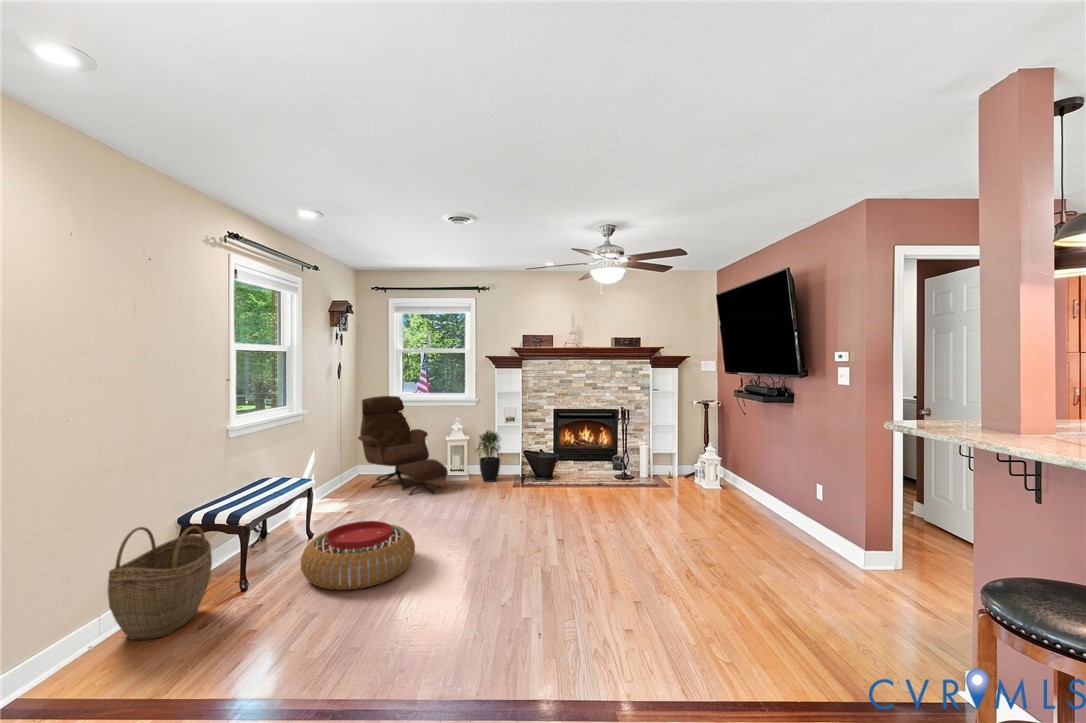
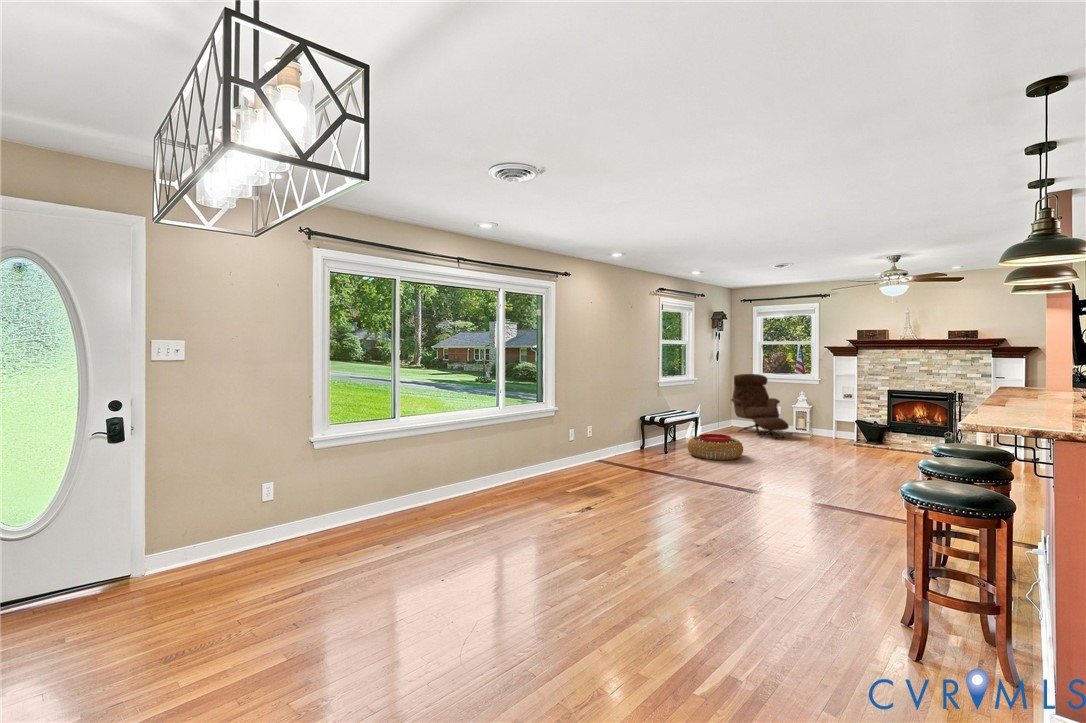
potted plant: present [475,431,501,482] -> none [812,401,839,440]
woven basket: present [108,526,212,640] -> none [621,415,653,456]

